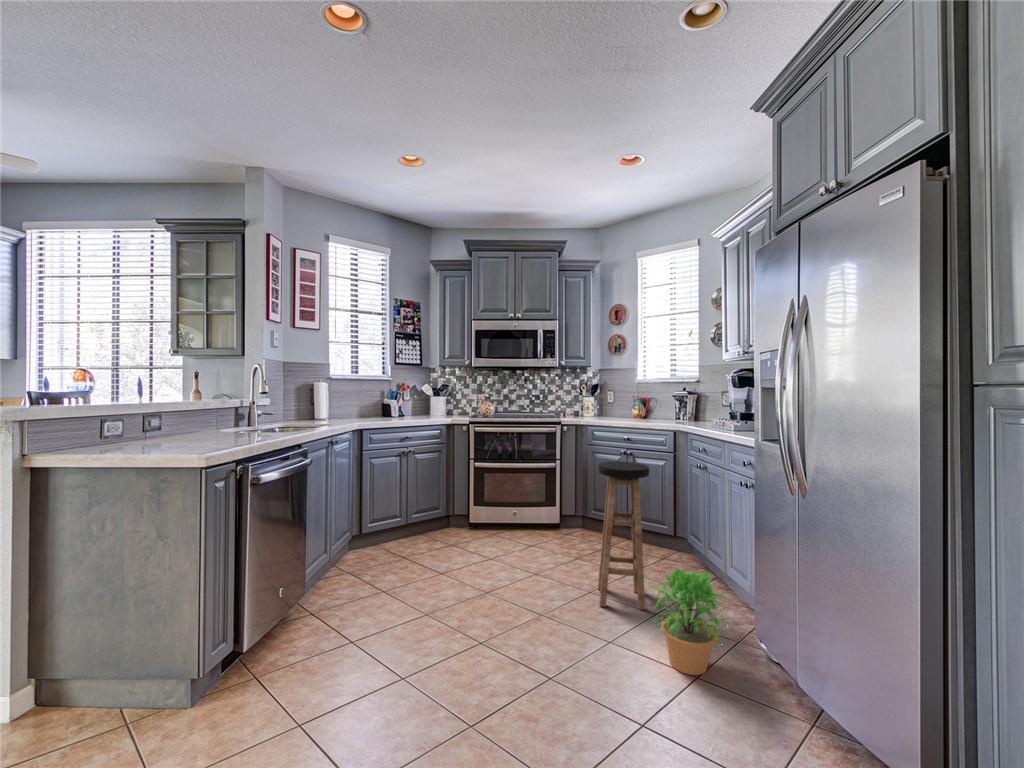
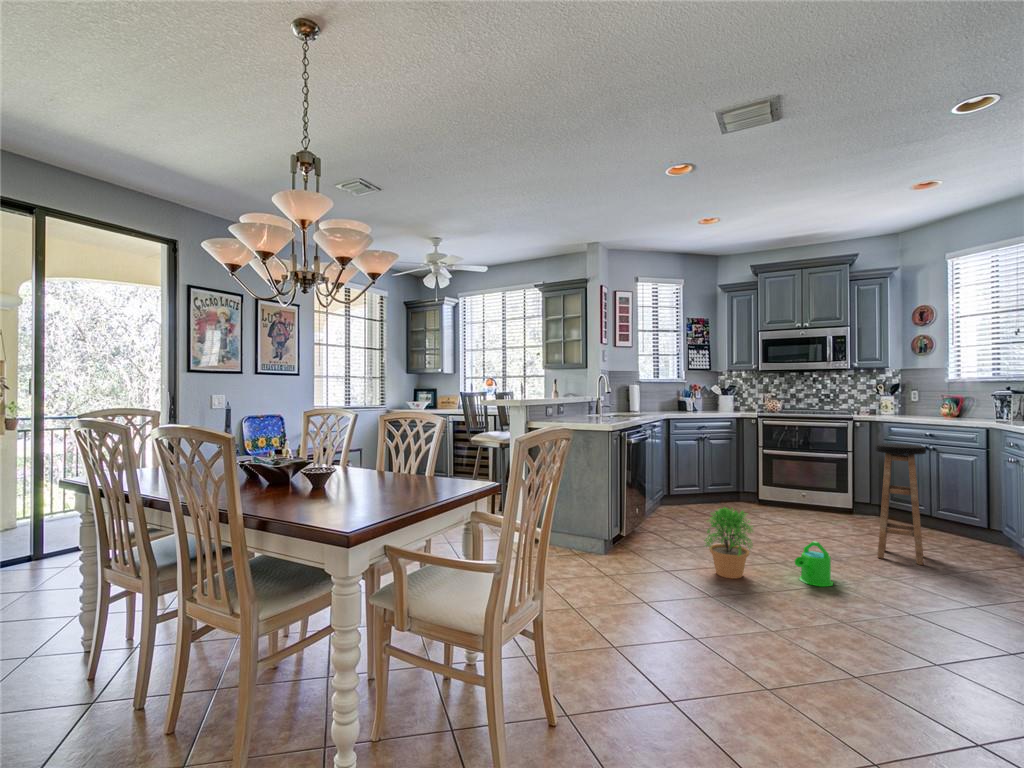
potted plant: present [653,568,725,675] -> present [704,507,752,578]
watering can: none [517,631,564,706] -> present [795,541,833,587]

